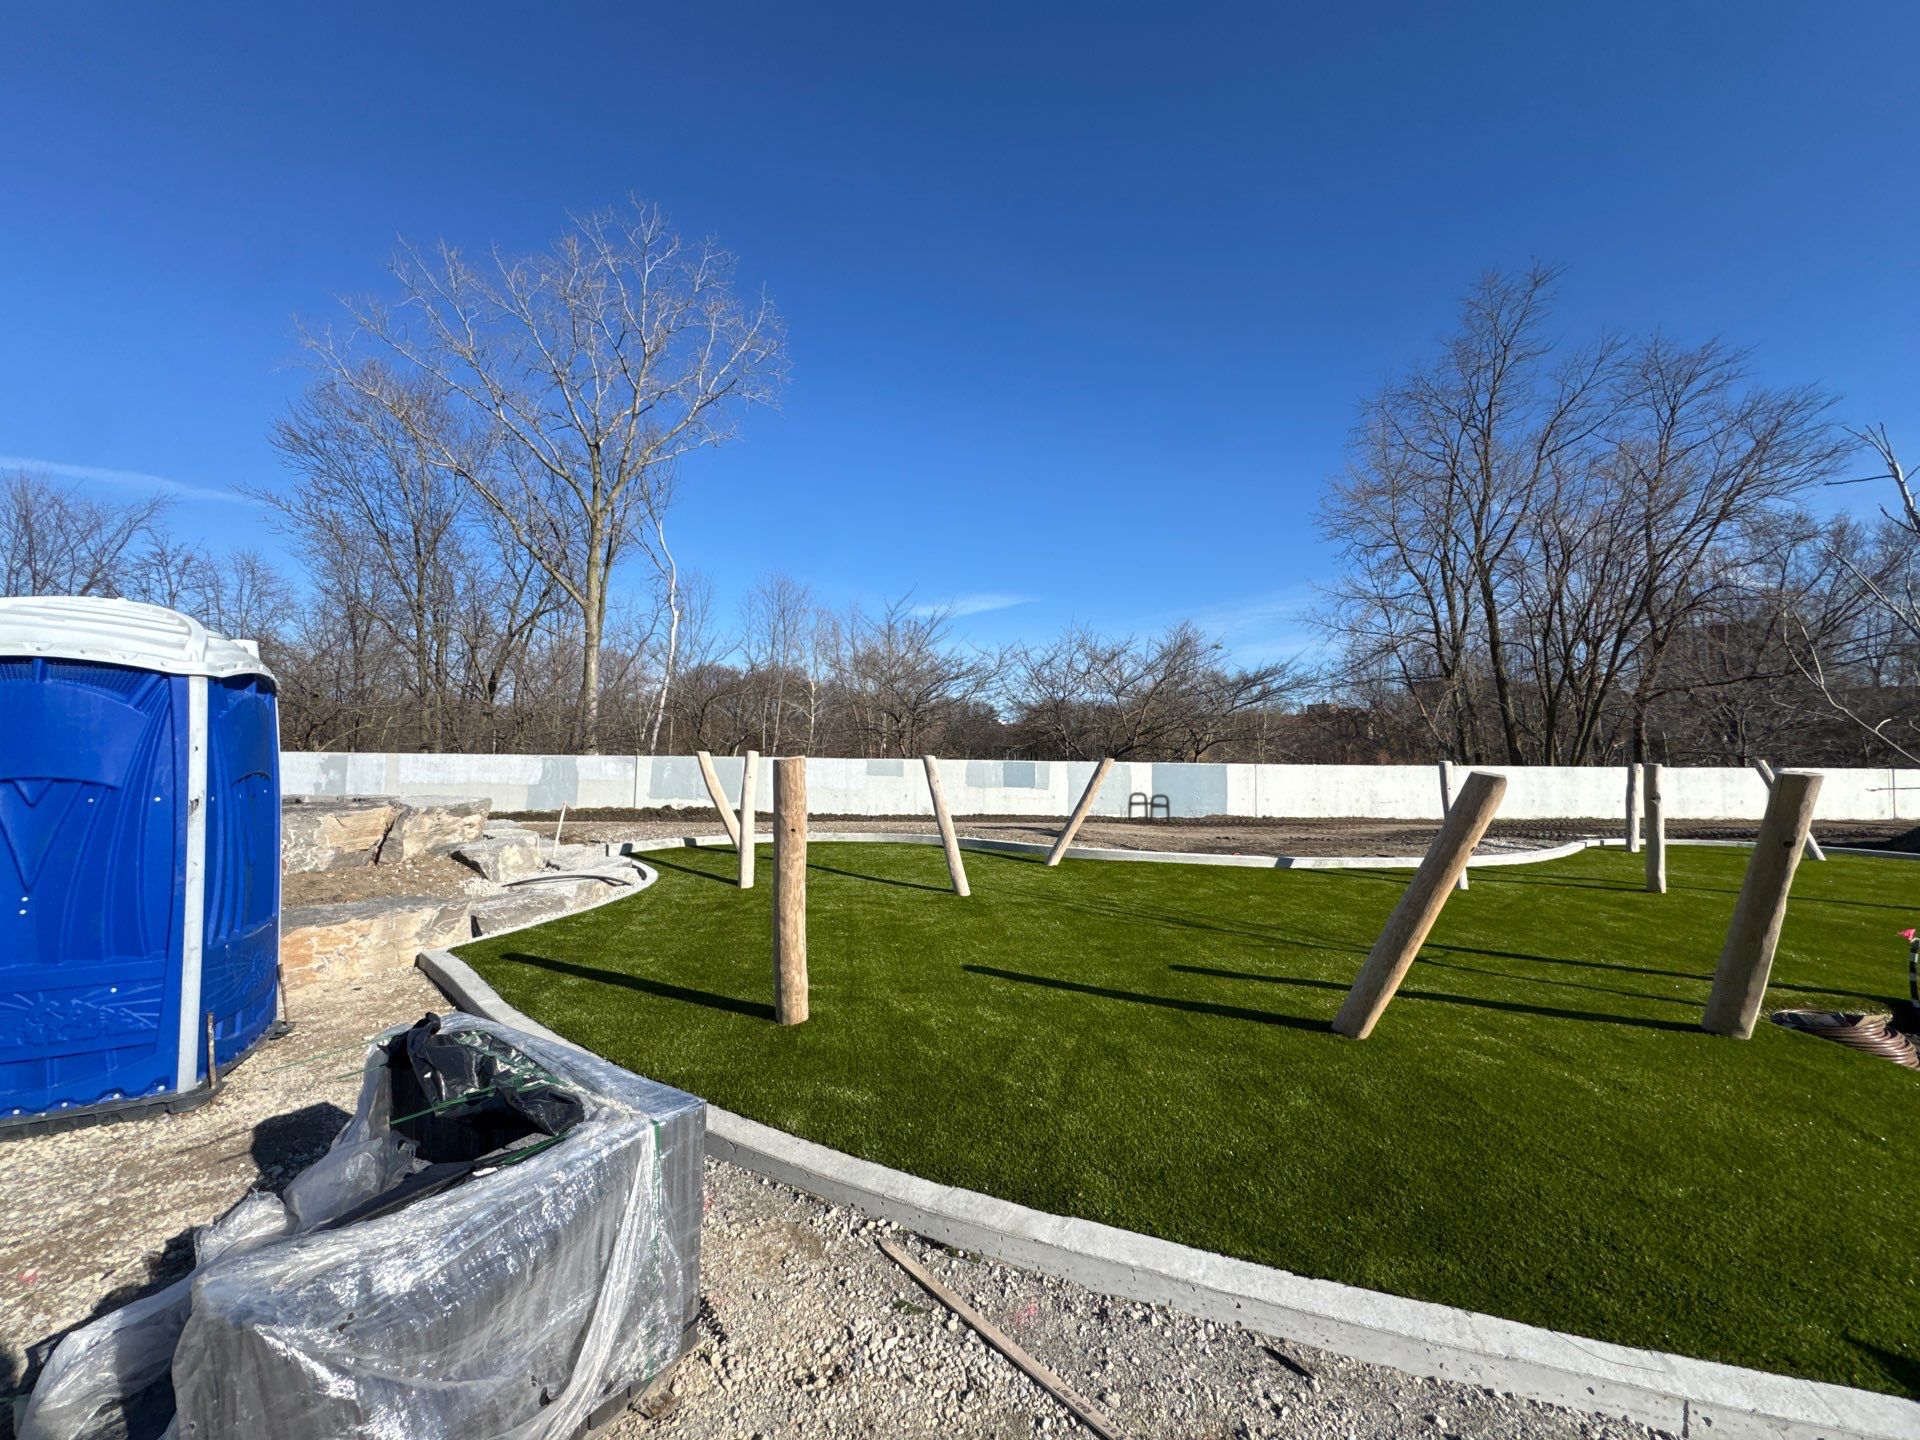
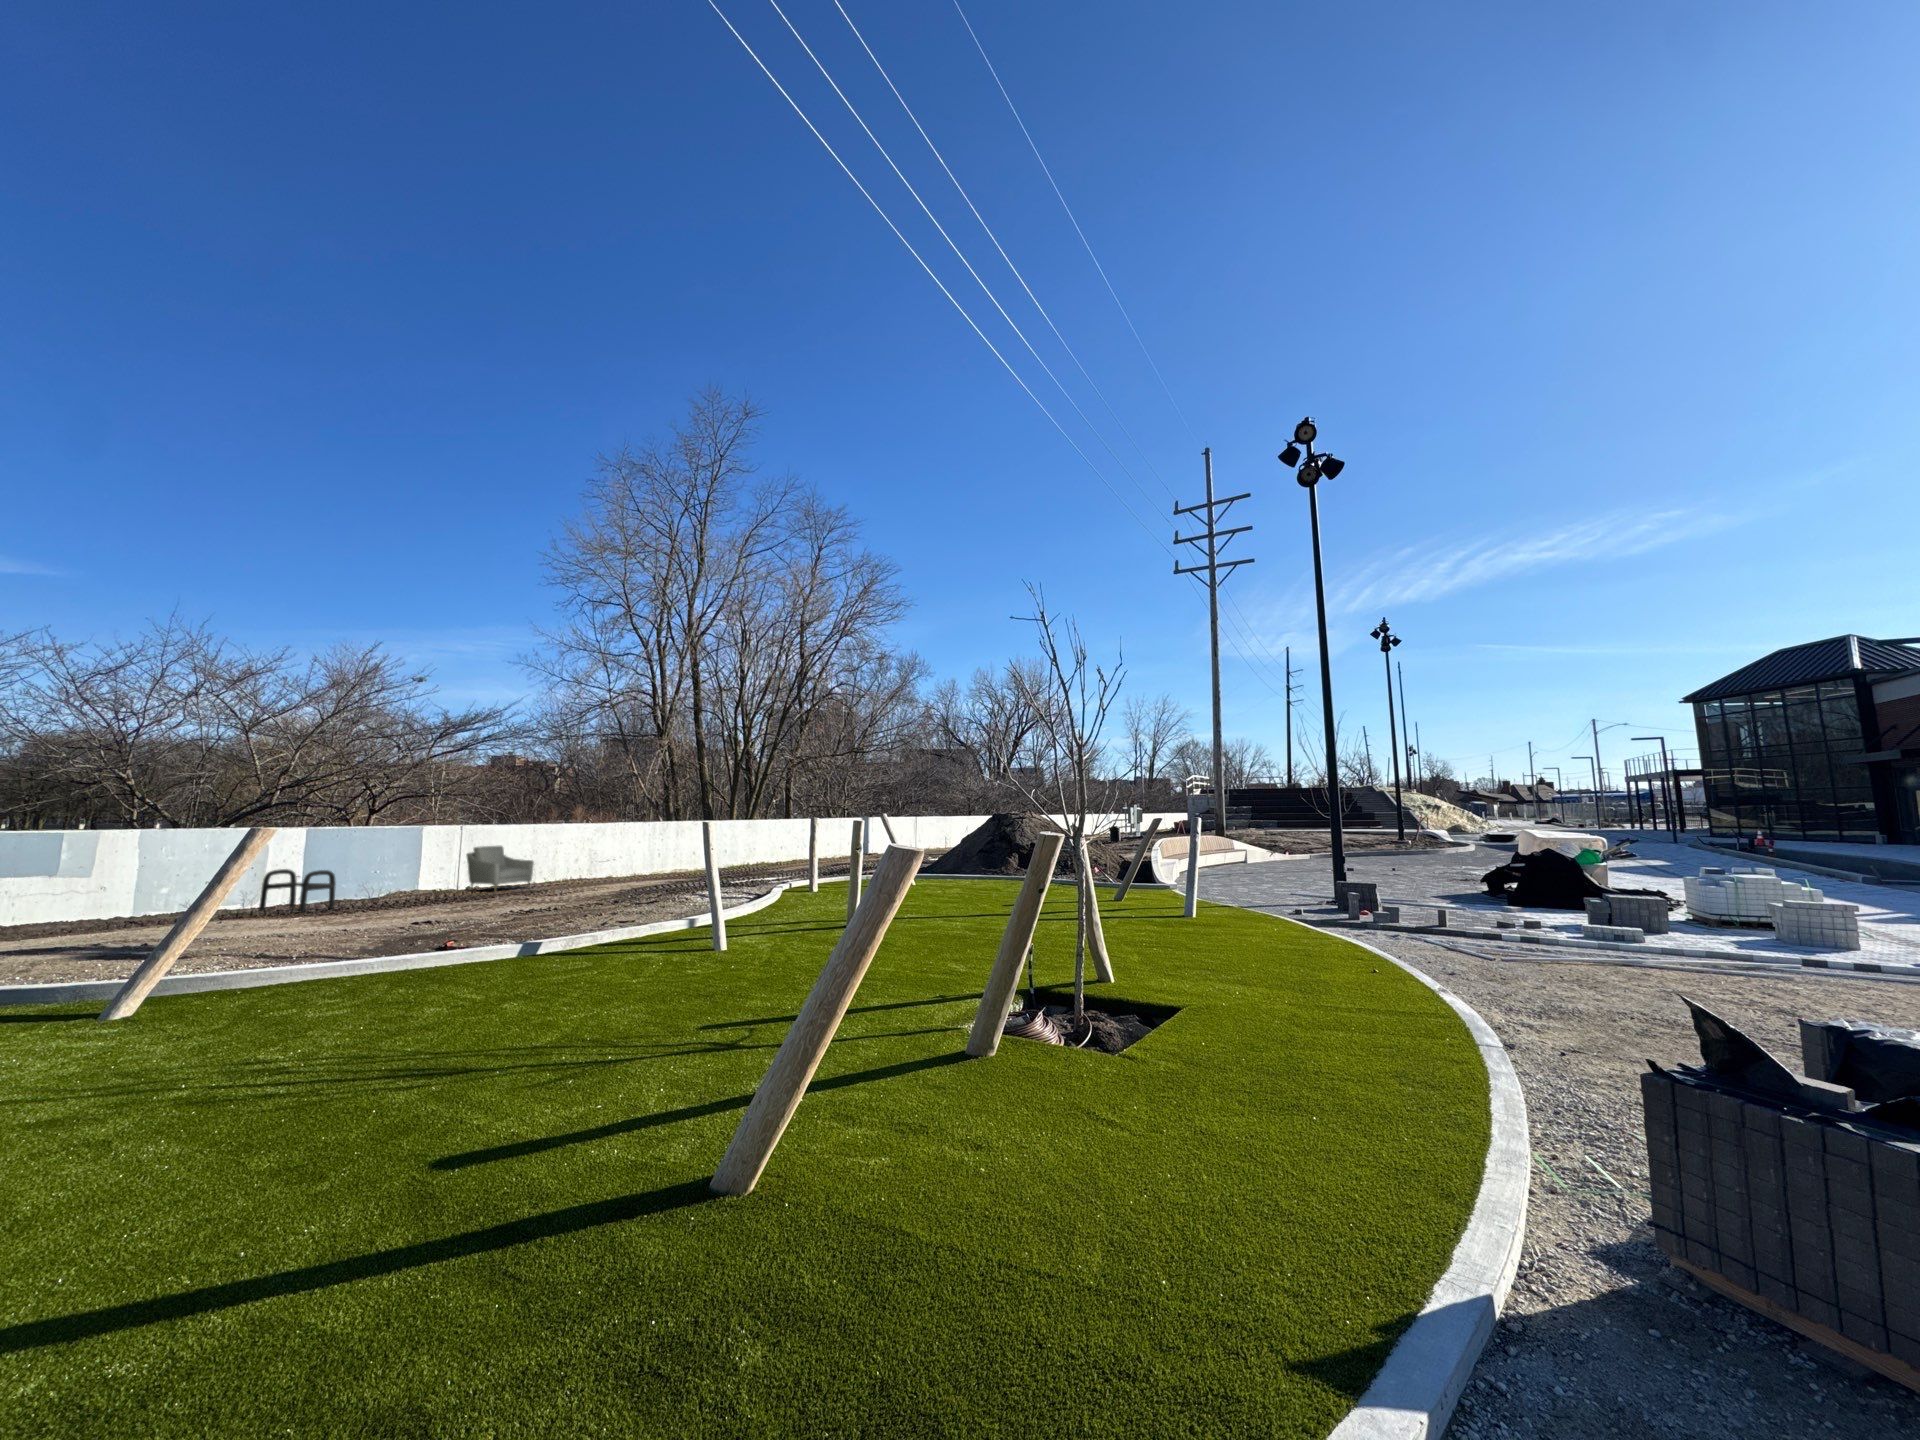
chair: none [1260,782,1315,821] -> present [467,846,534,891]

